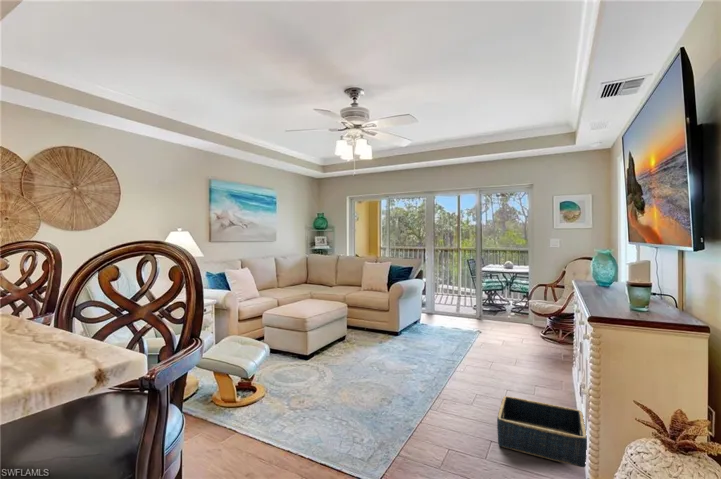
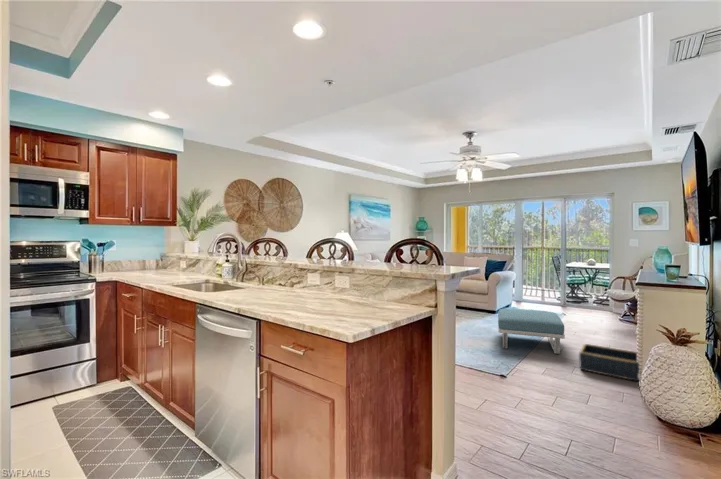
footstool: none [386,337,477,410] -> present [498,309,565,354]

